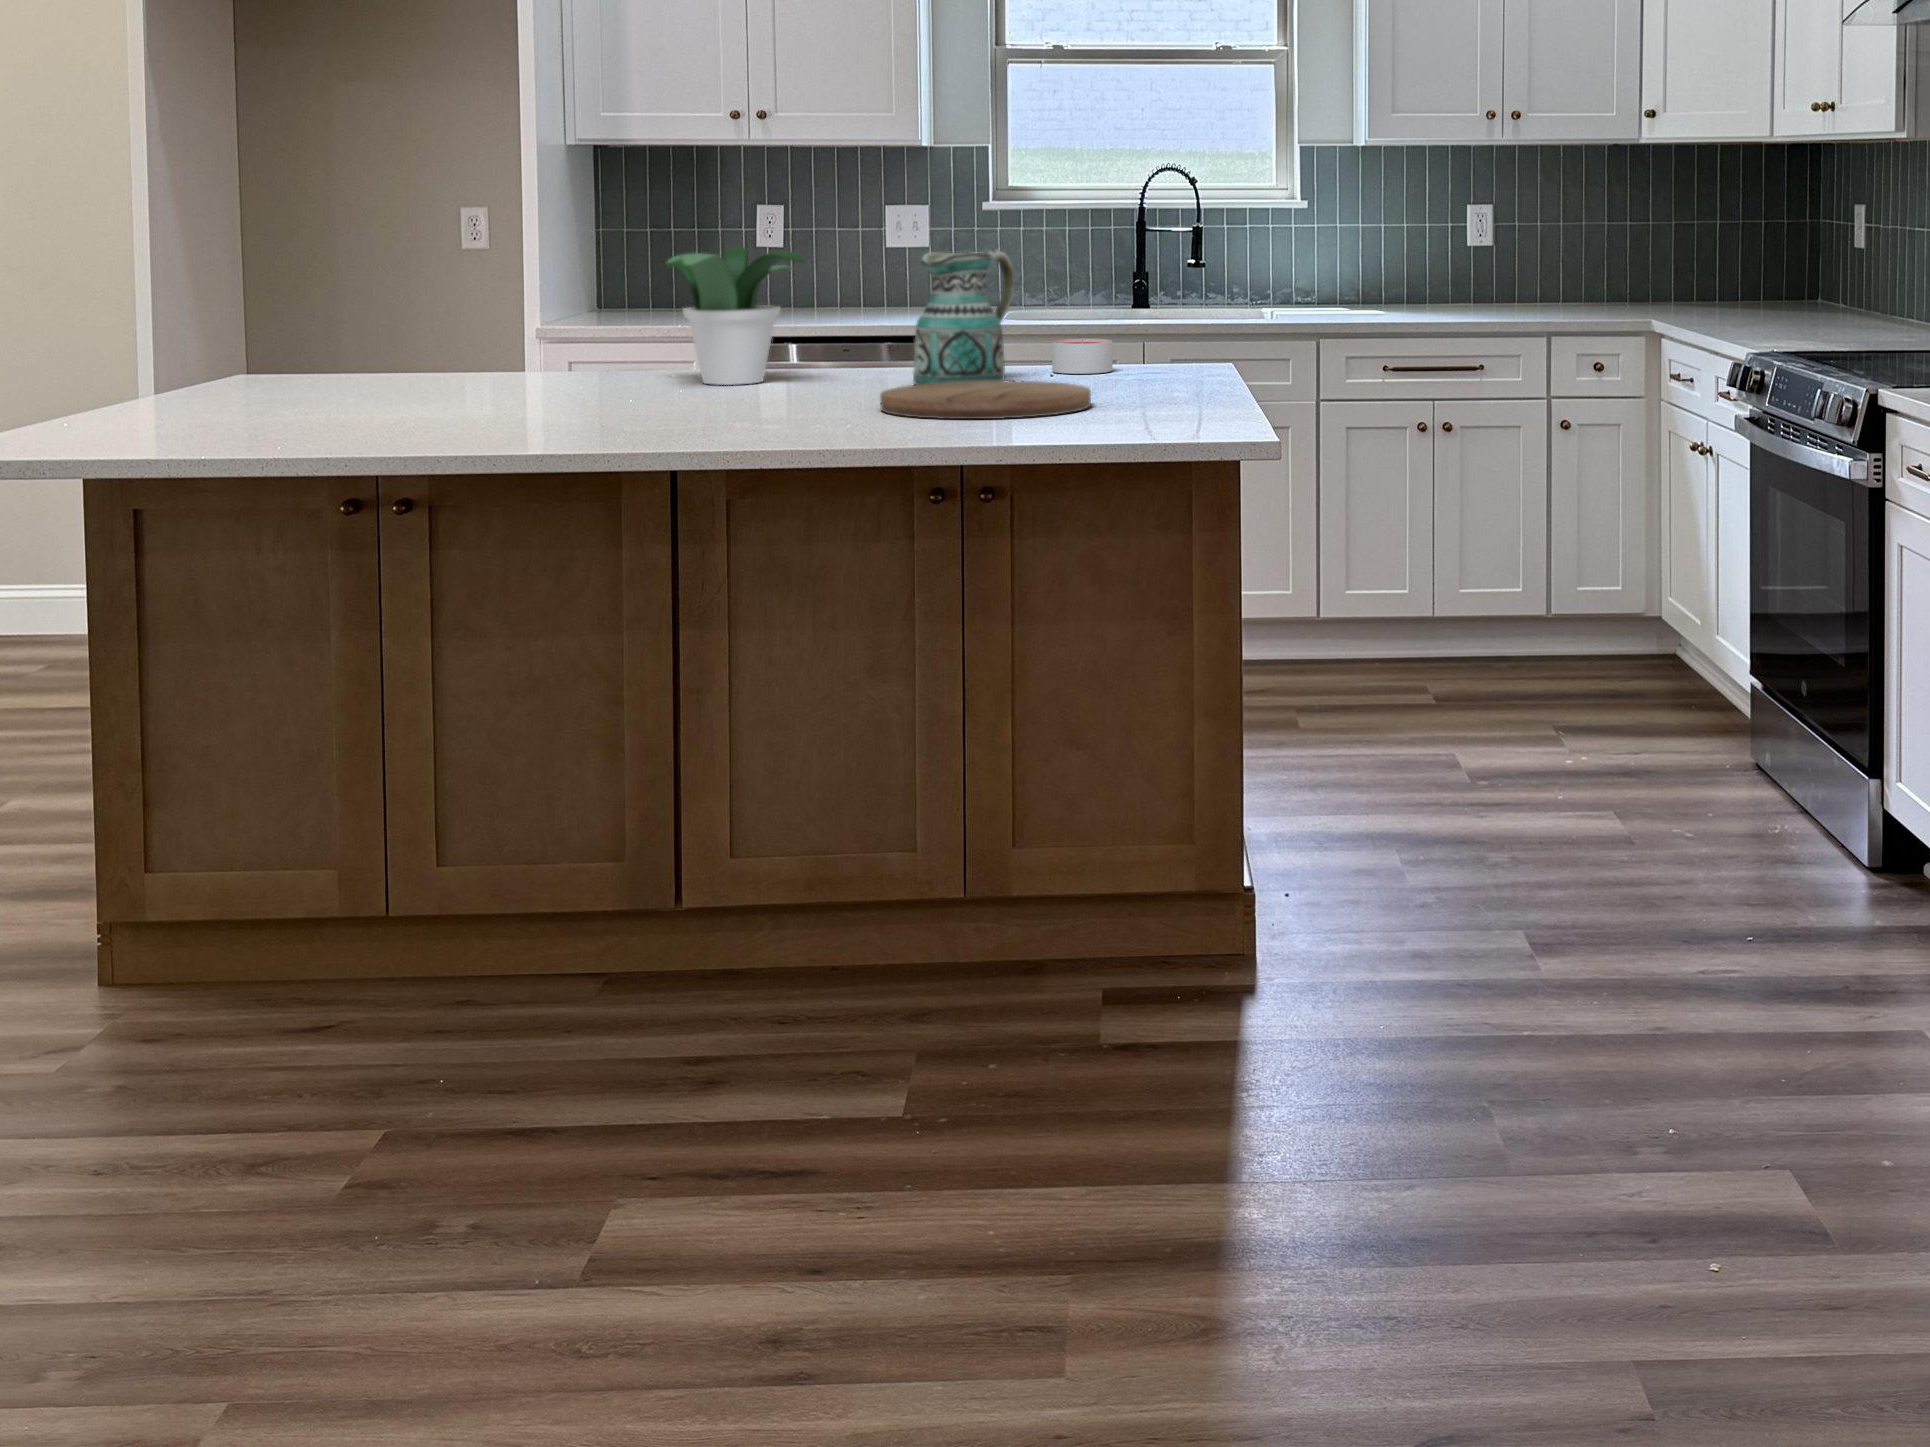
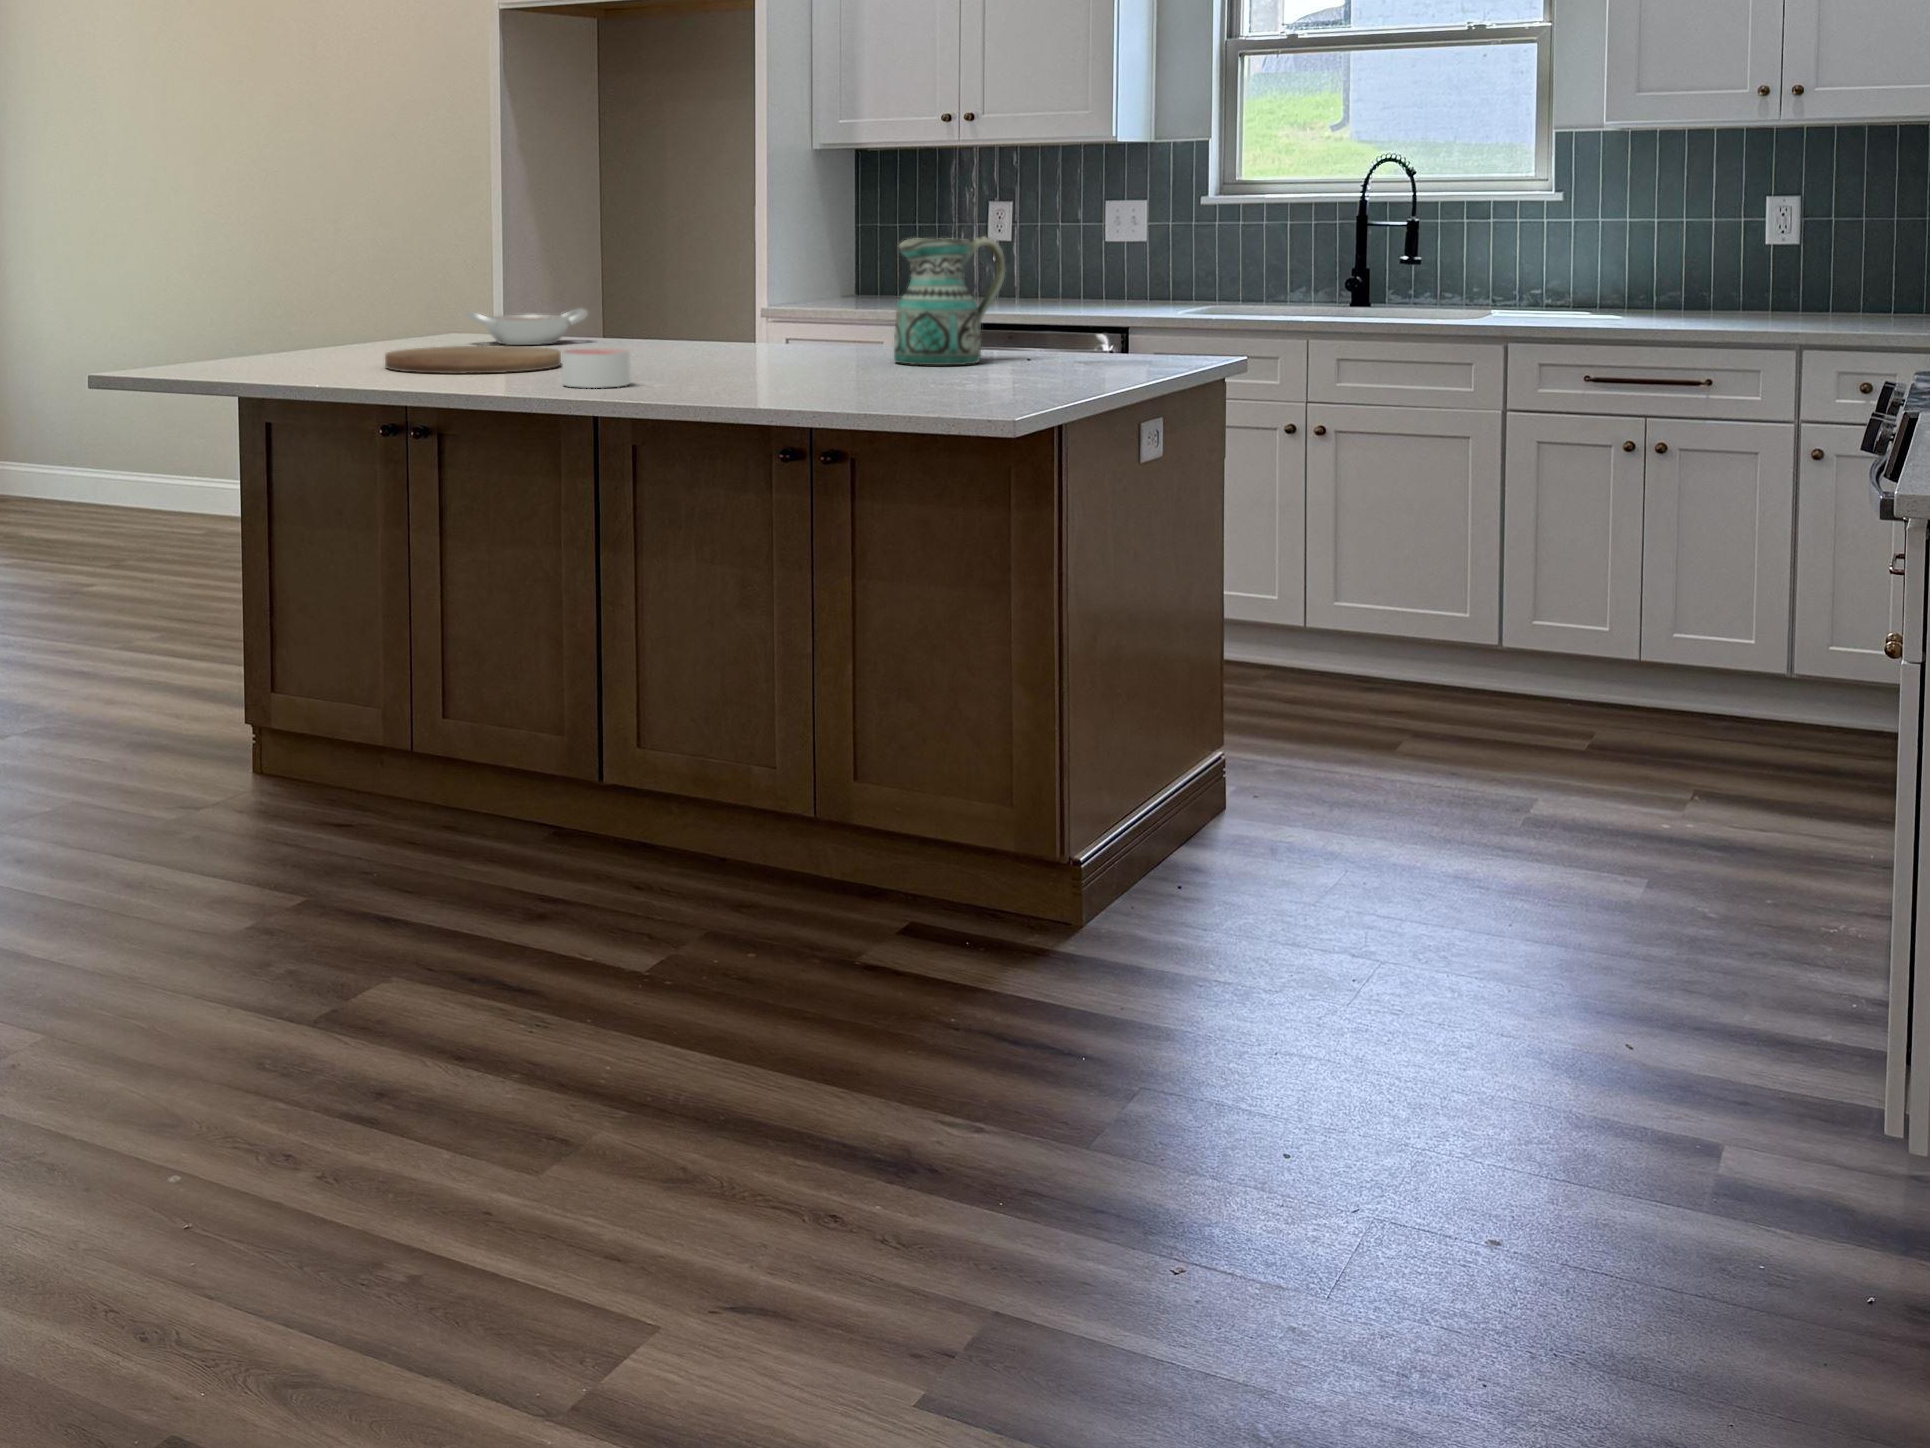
potted plant: present [666,247,803,385] -> none [698,233,821,354]
candle: present [1052,339,1113,374] -> present [562,349,630,388]
bowl: none [319,340,473,389] -> present [467,309,588,345]
cutting board: present [880,381,1091,419] -> present [385,346,561,374]

